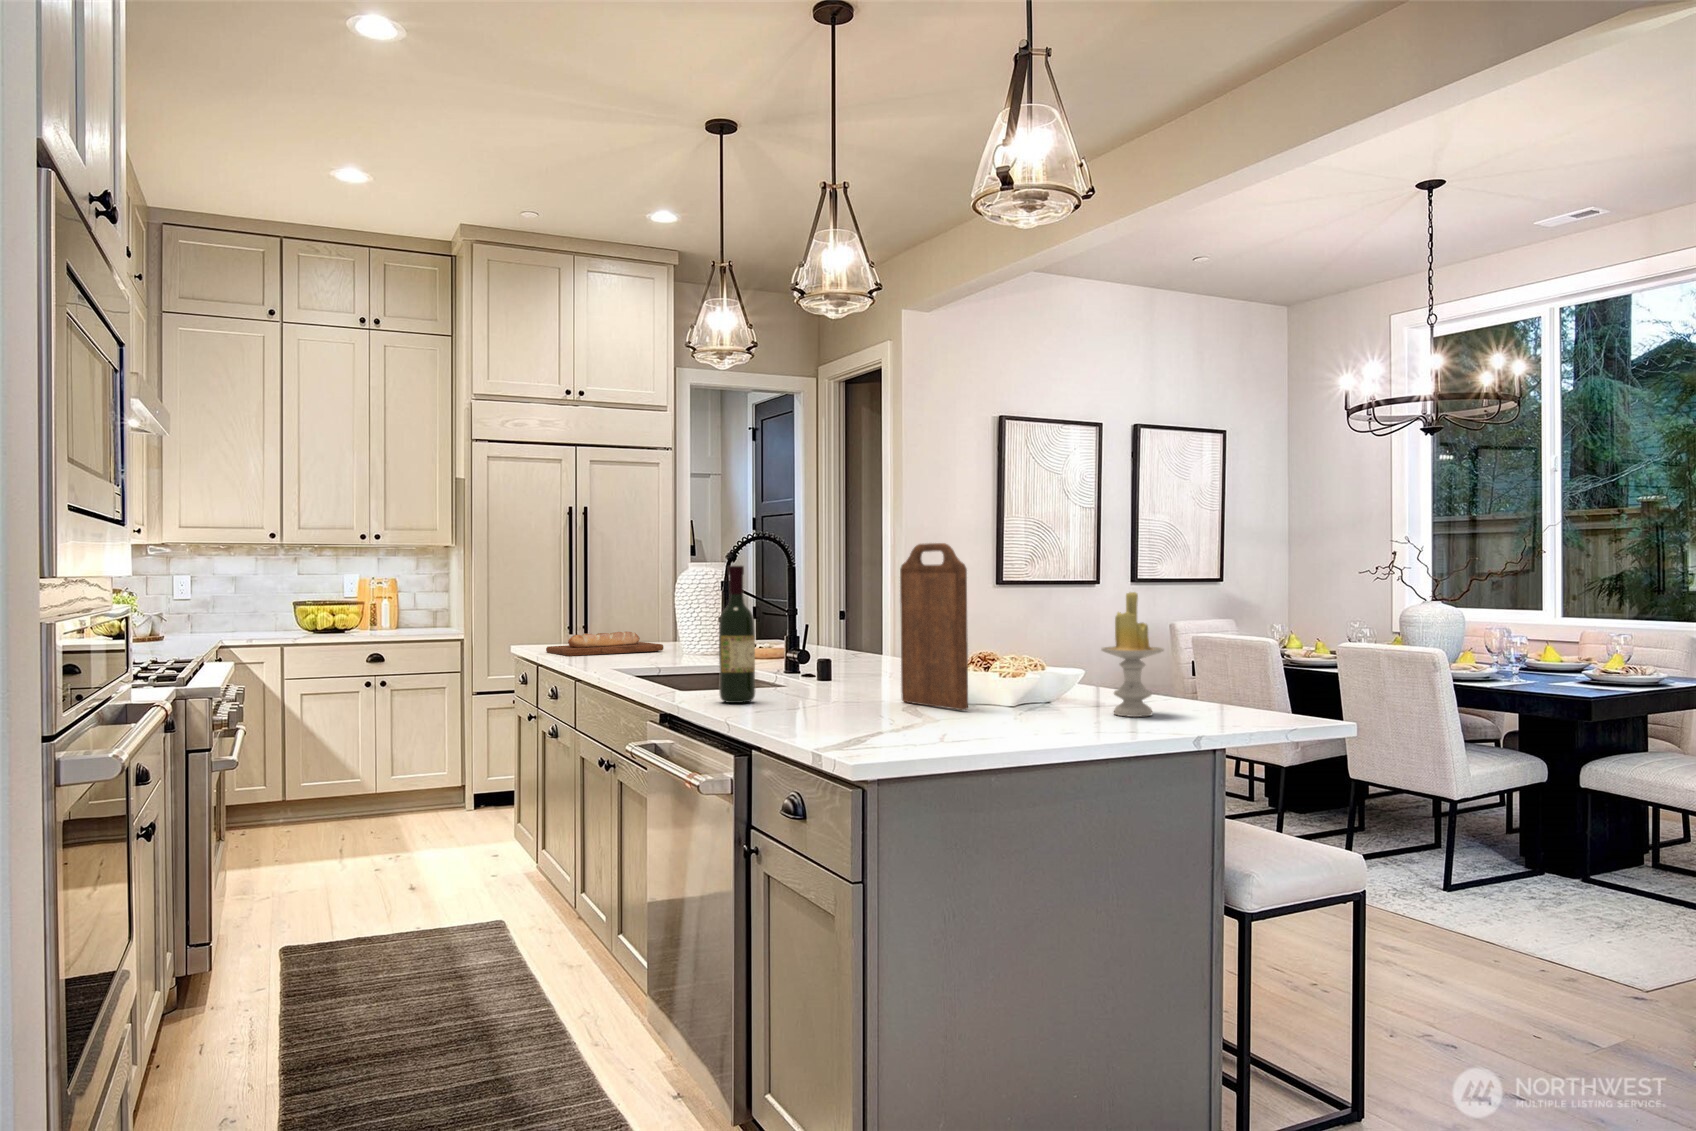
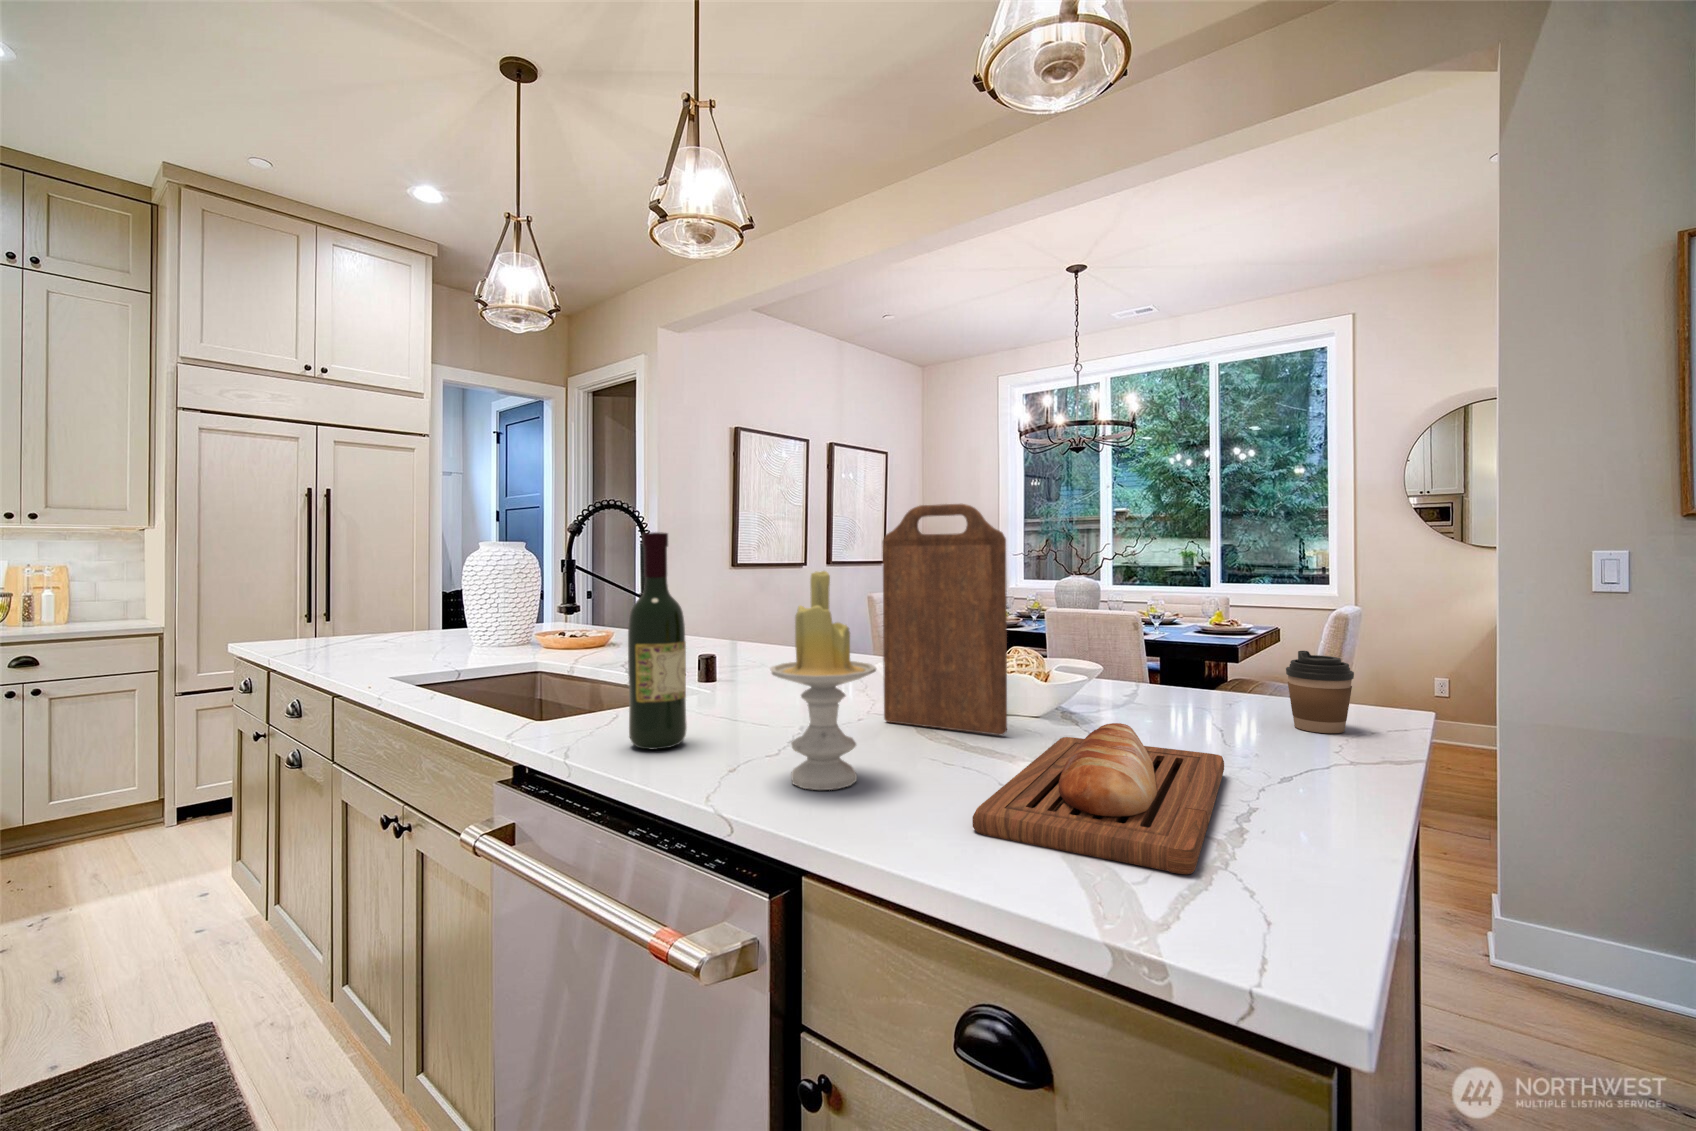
candle: present [1101,592,1164,717] -> present [770,571,876,790]
bread loaf: present [546,632,663,656] -> present [972,723,1224,875]
coffee cup: none [1201,659,1250,724] -> present [1286,651,1354,733]

